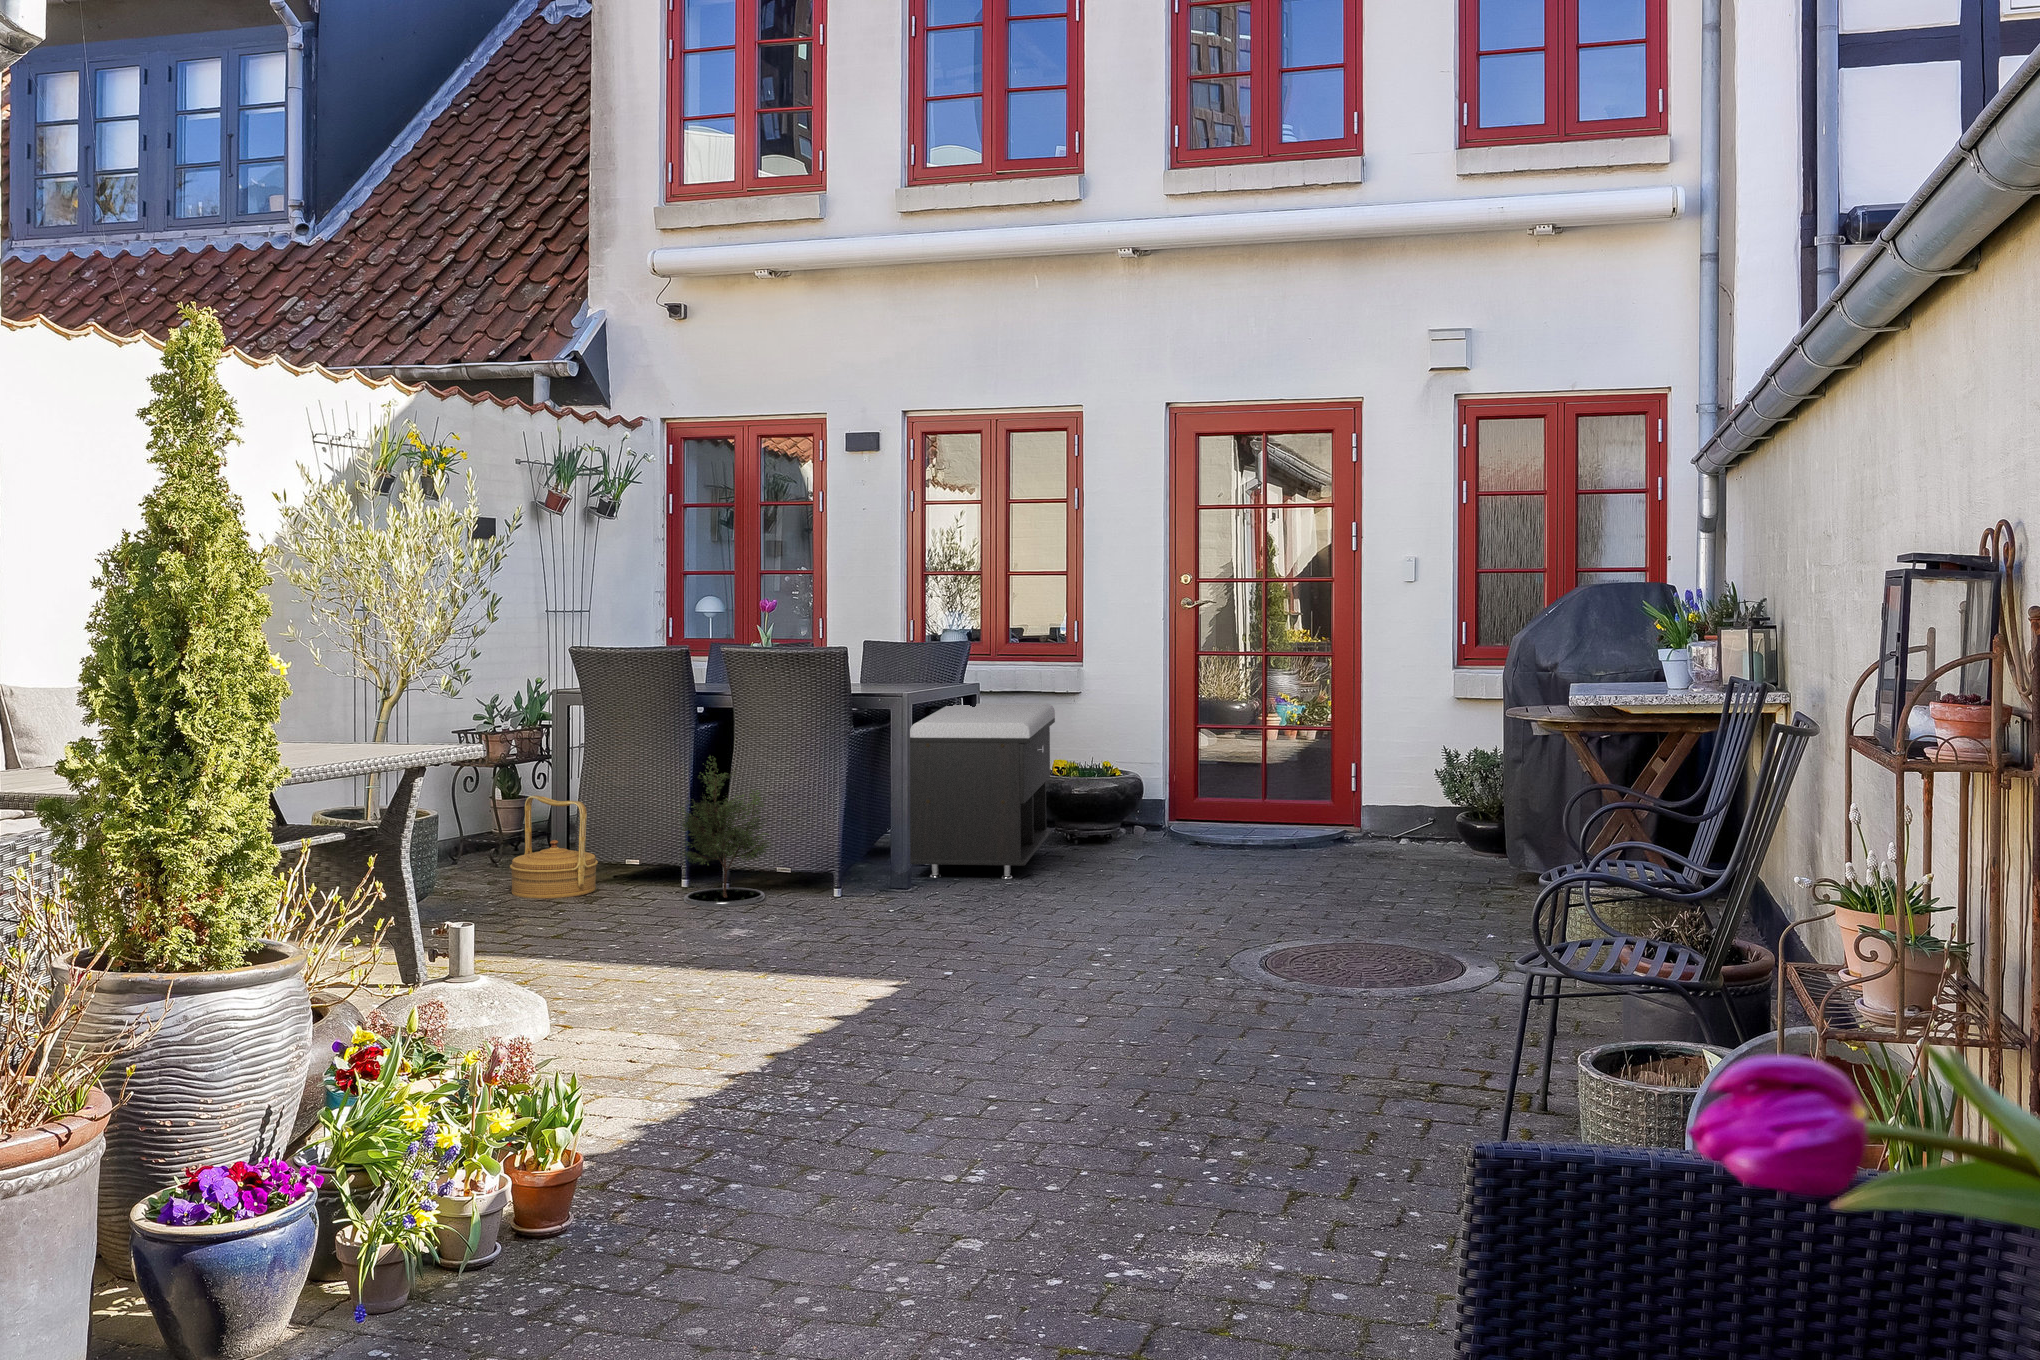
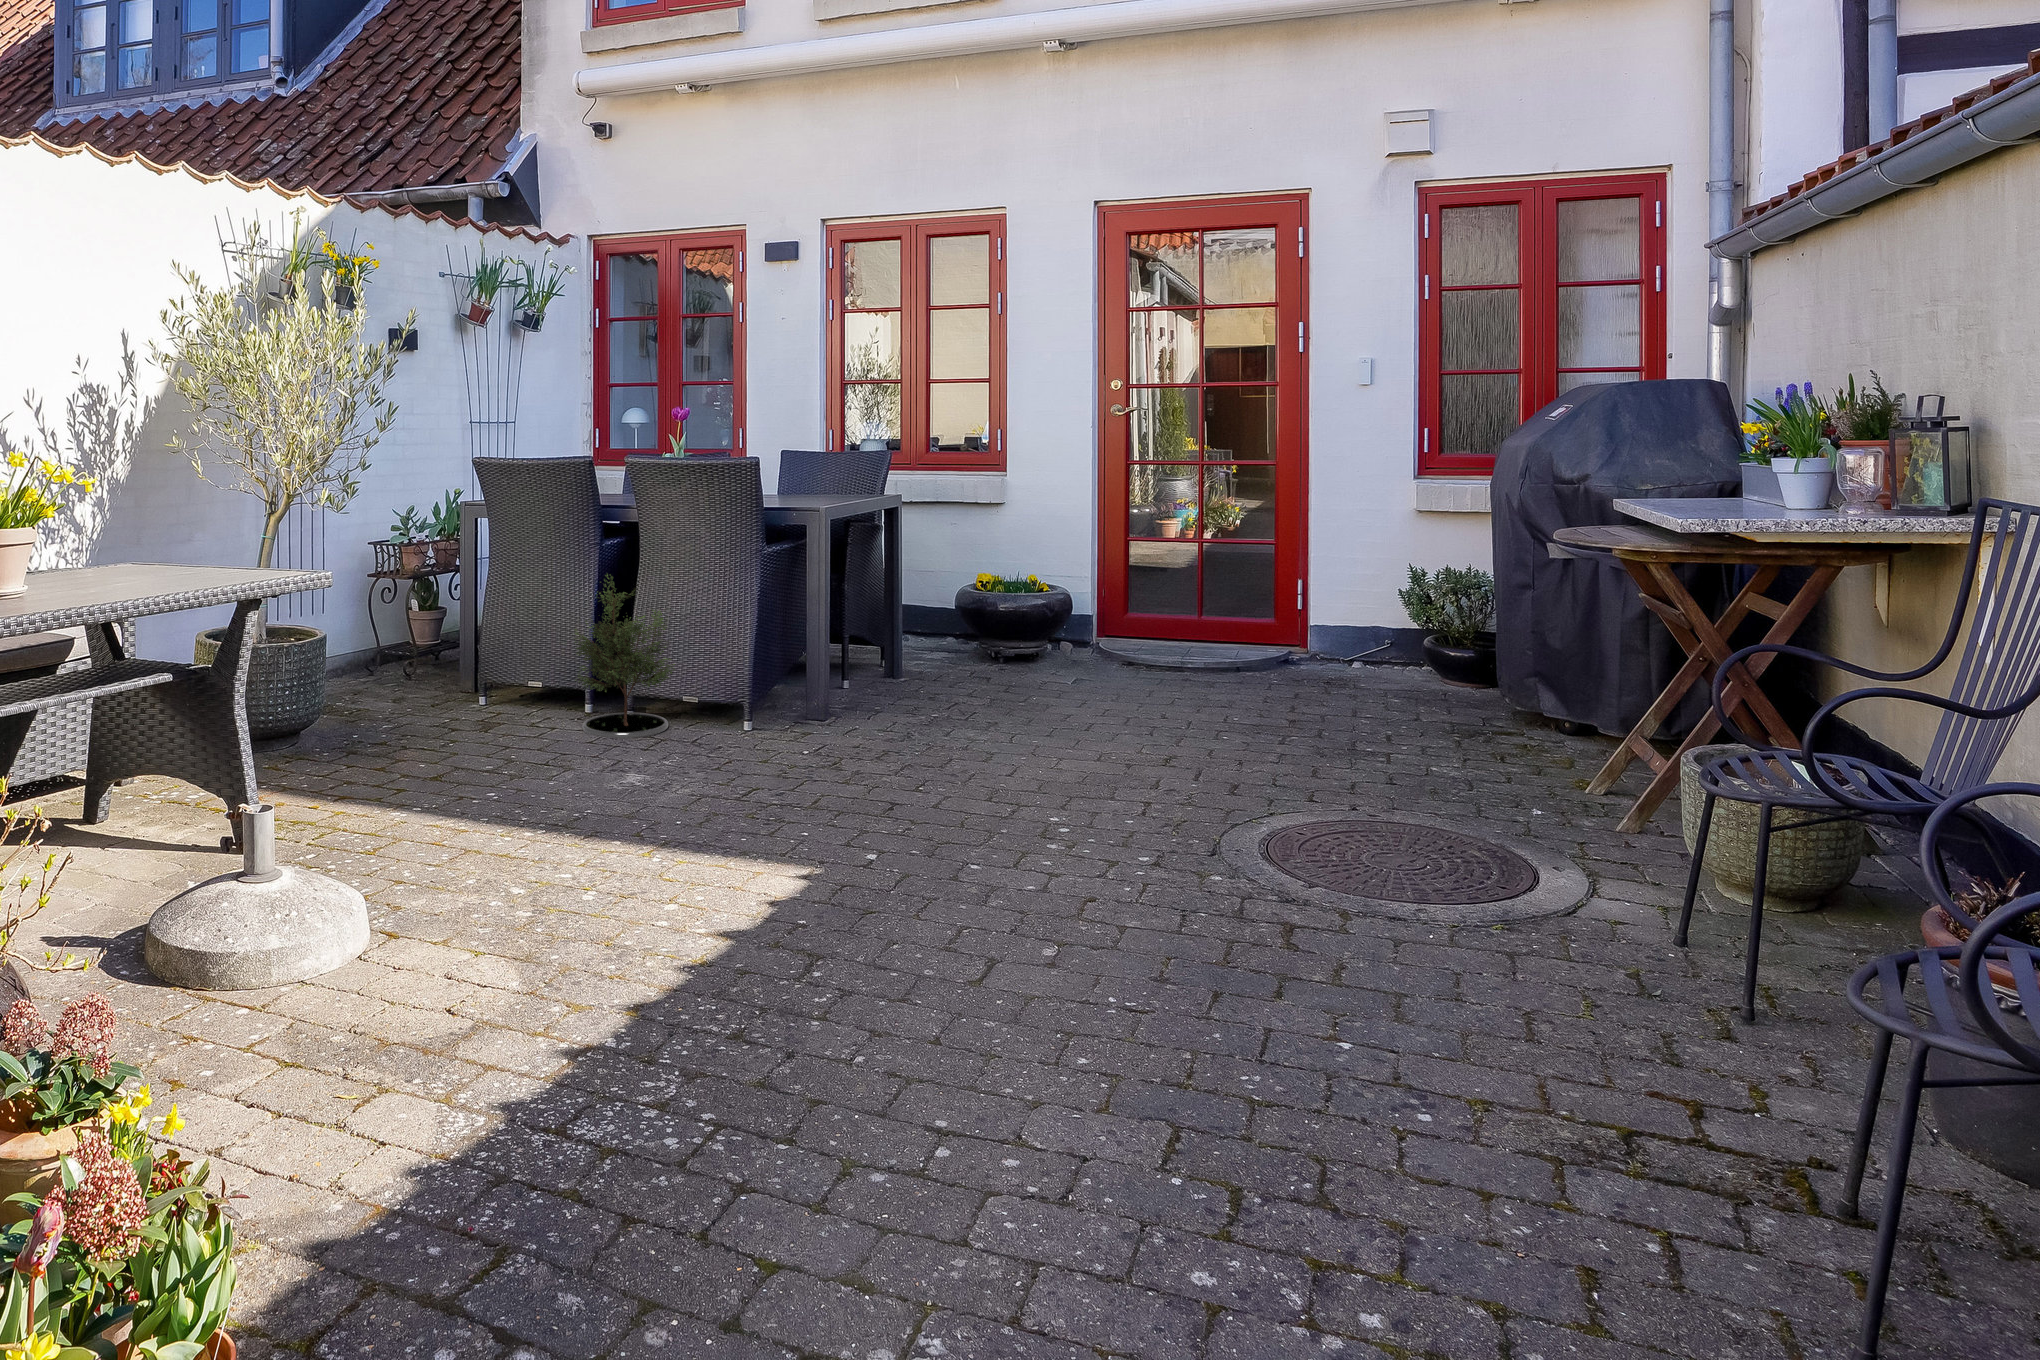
storage bench: present [910,703,1055,879] -> none [825,516,979,708]
woven basket: present [510,795,598,899] -> none [408,609,498,720]

